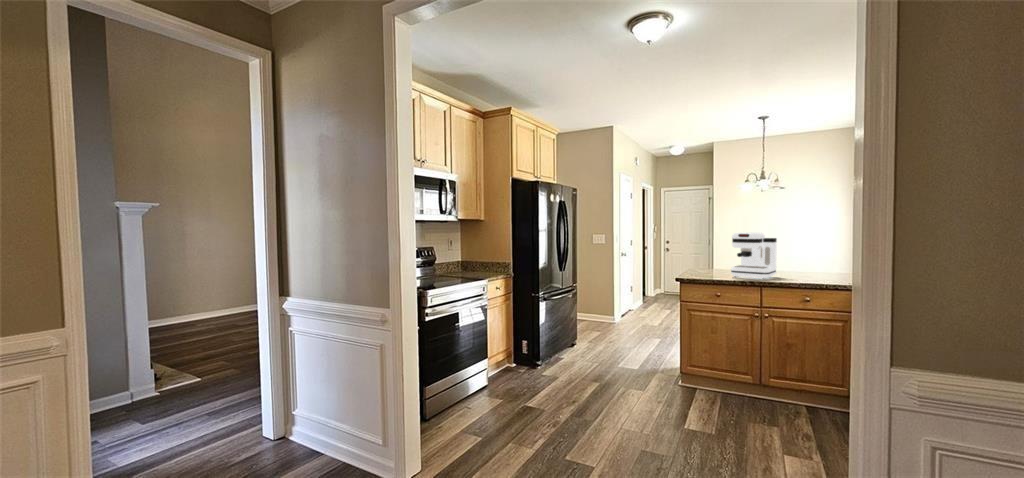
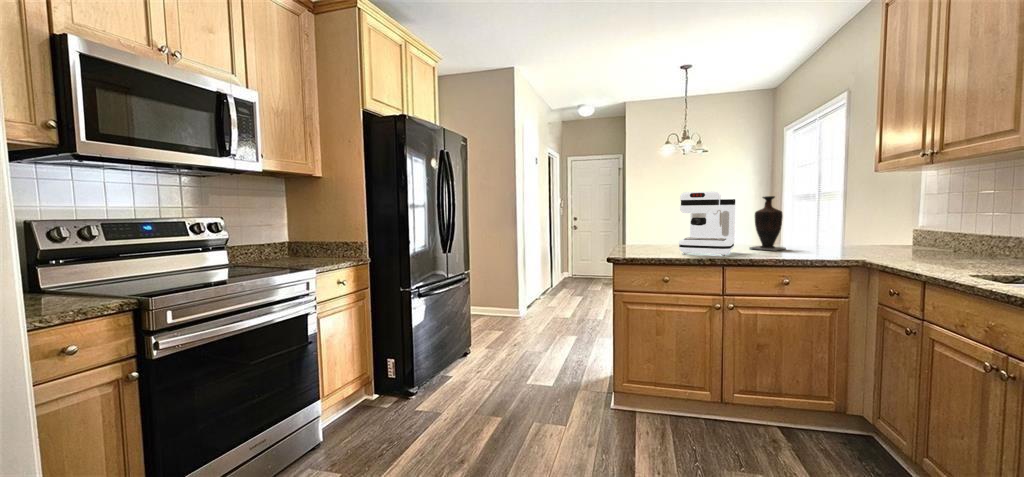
vase: none [791,236,822,277] -> present [750,196,786,251]

